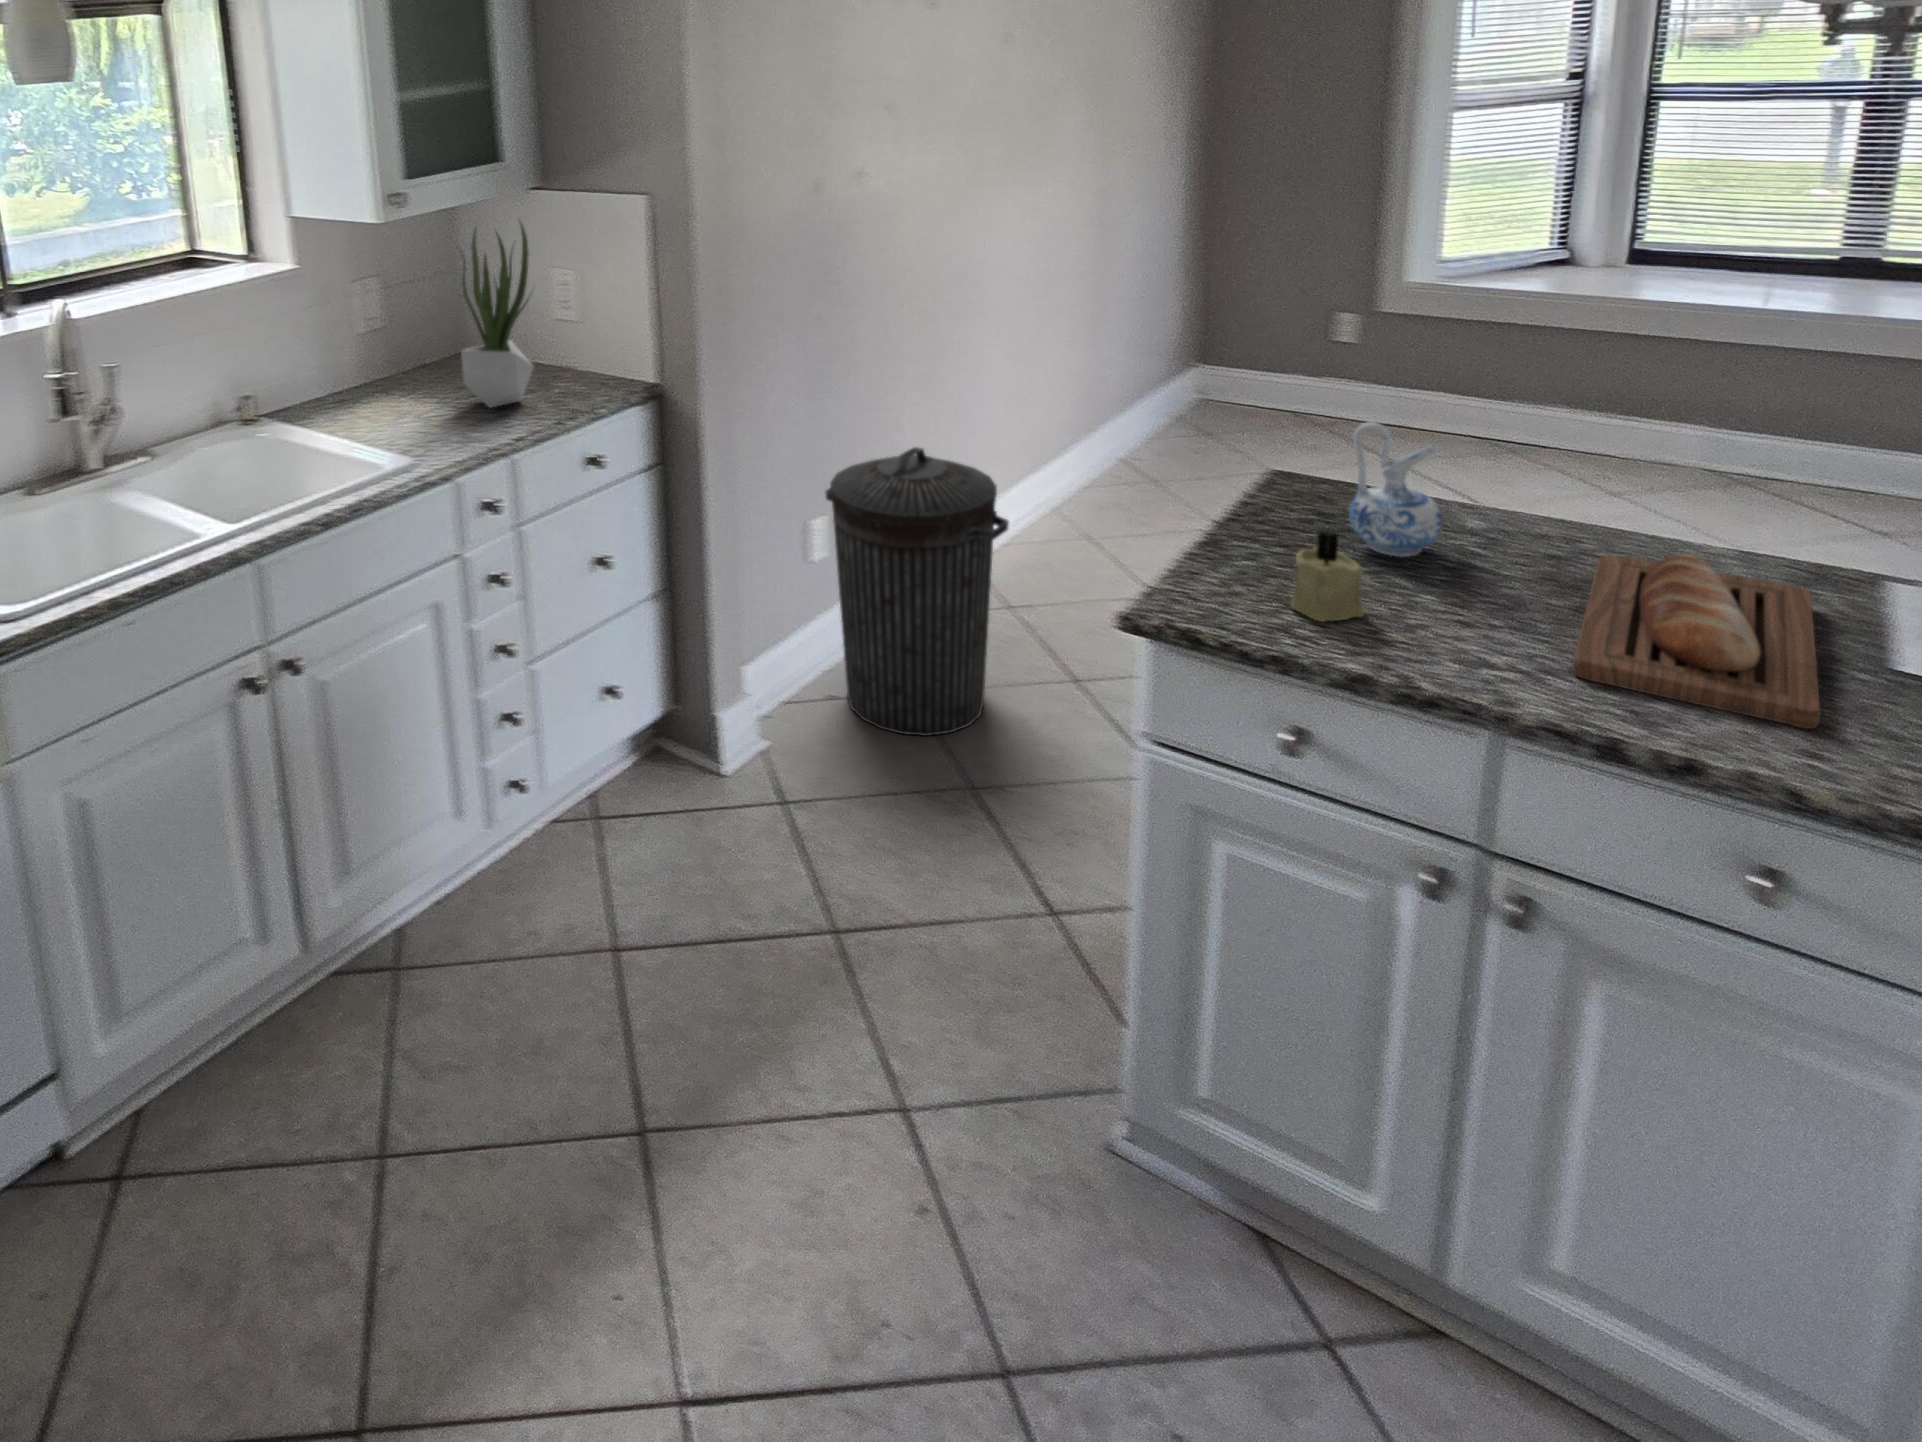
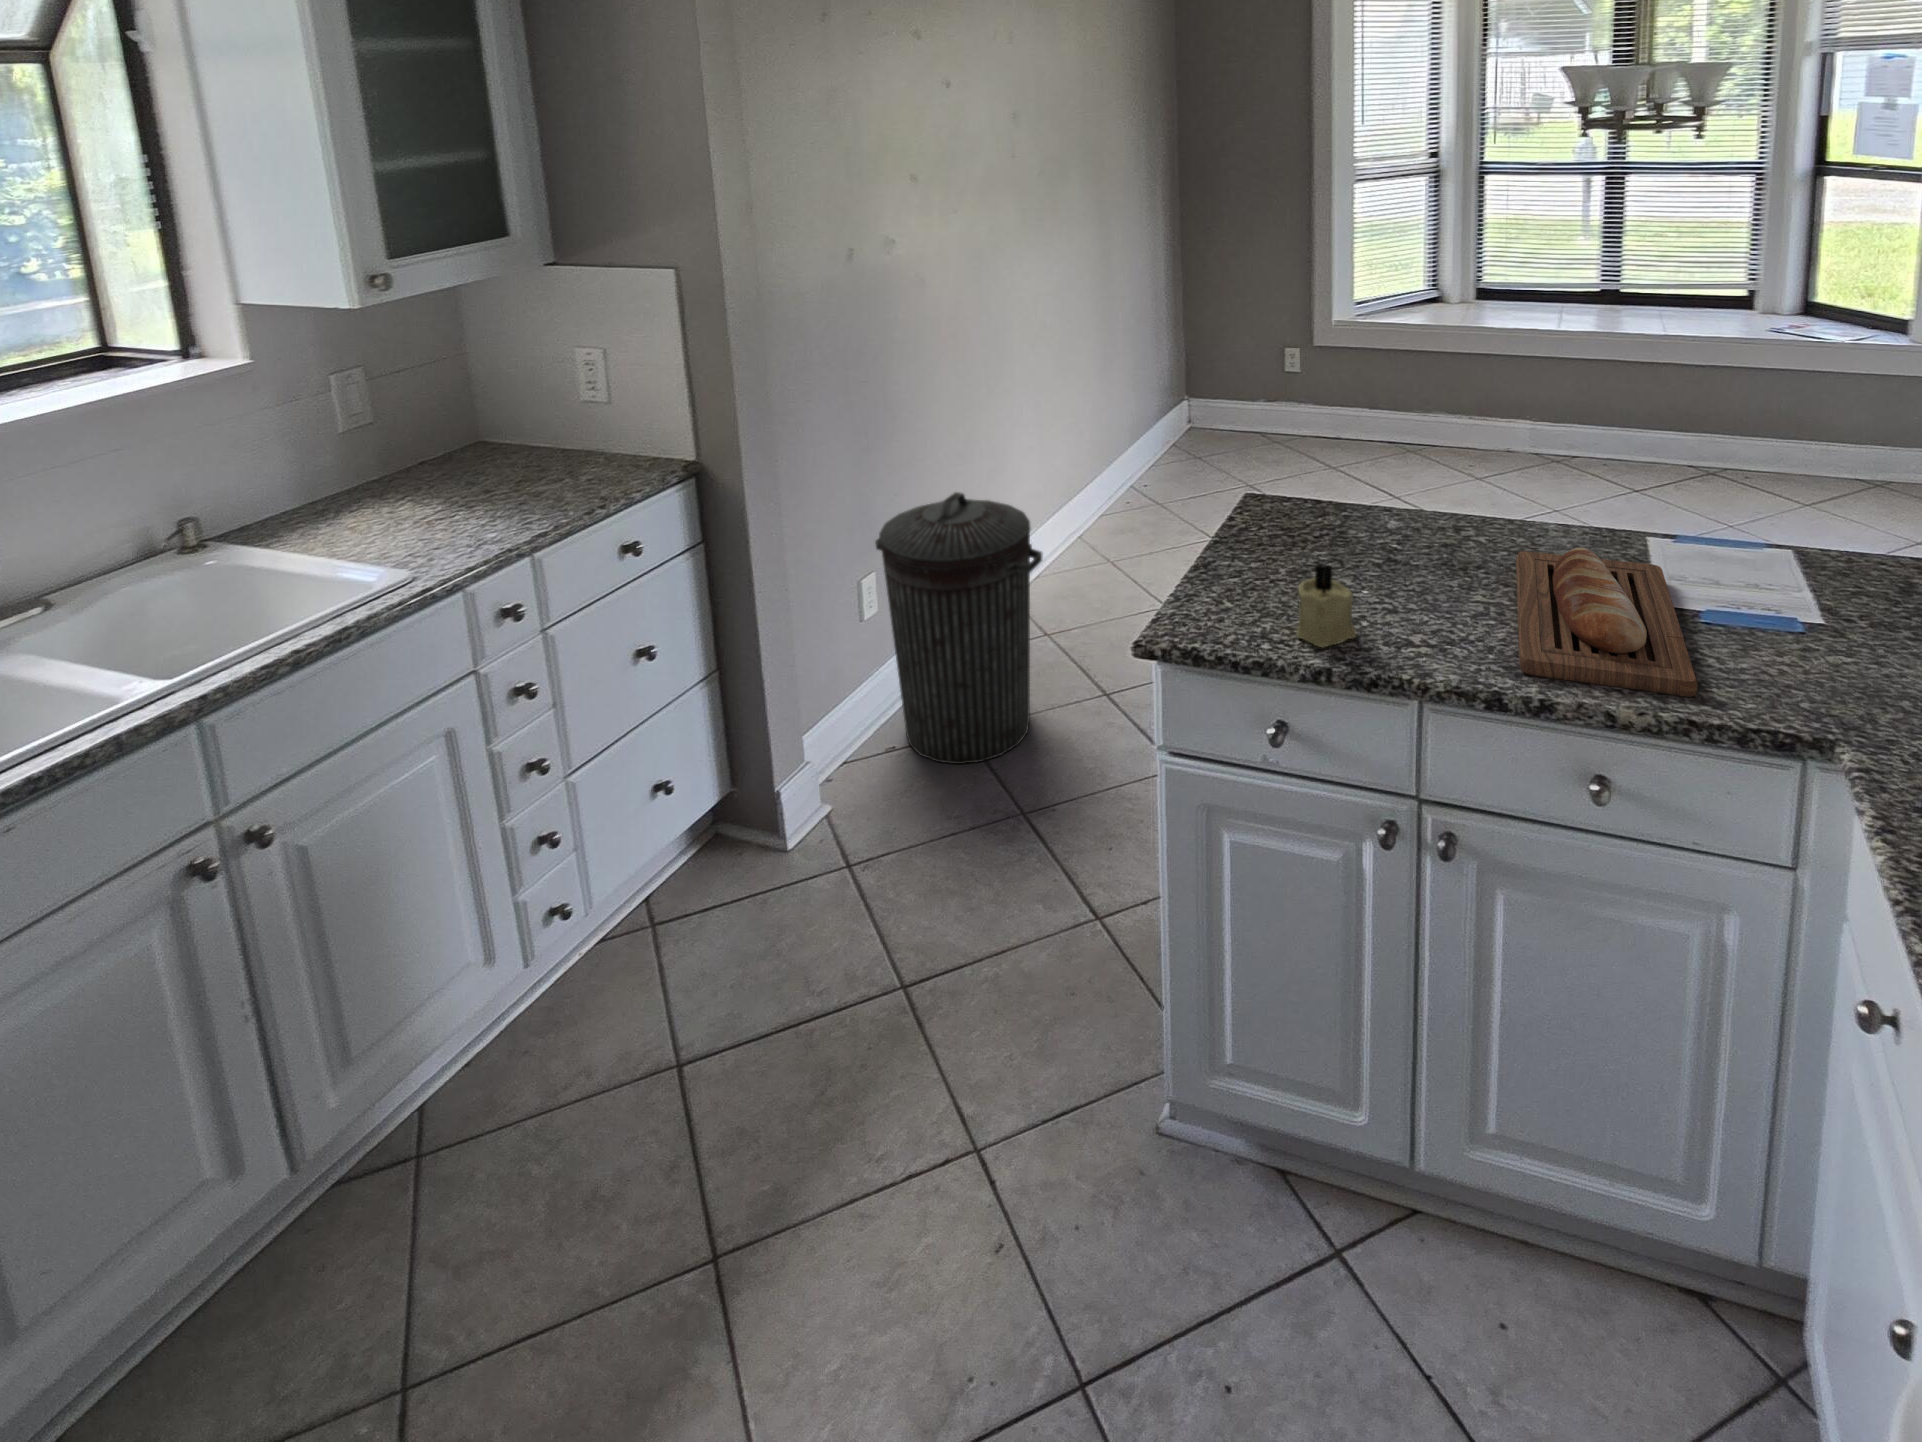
potted plant: present [458,223,533,407] -> none [461,294,560,500]
ceramic pitcher: present [1349,422,1442,557] -> none [1331,455,1402,571]

